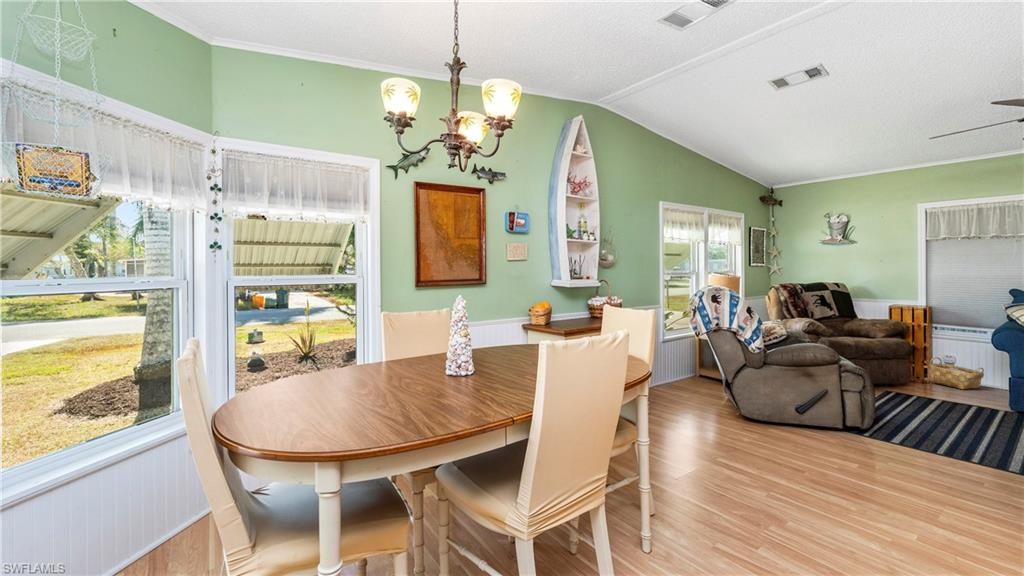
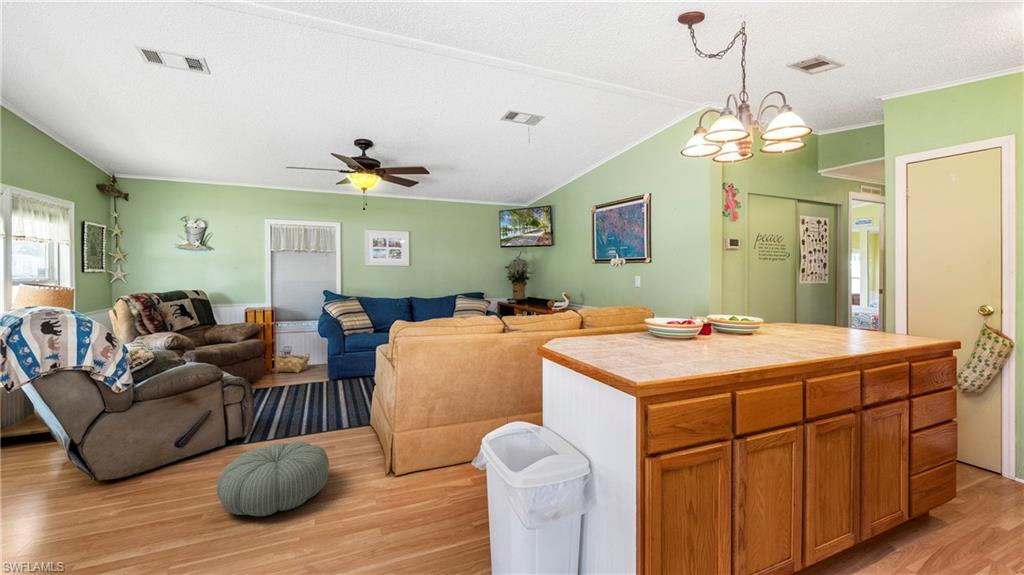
pouf: none [817,434,956,511] -> present [217,442,329,516]

